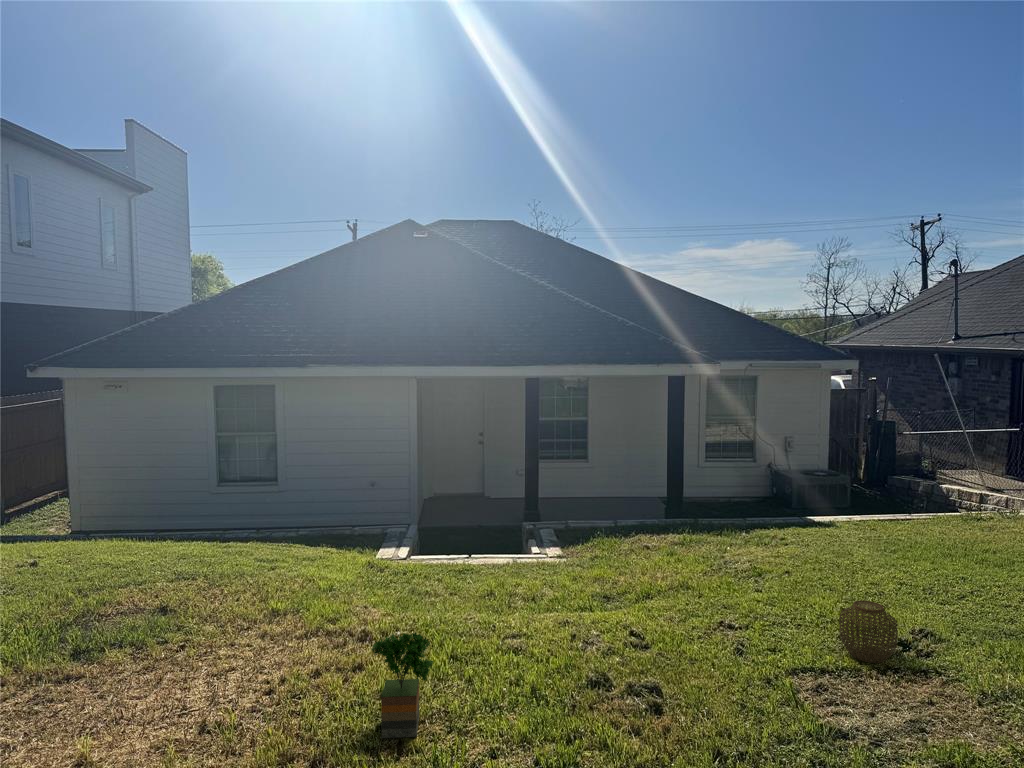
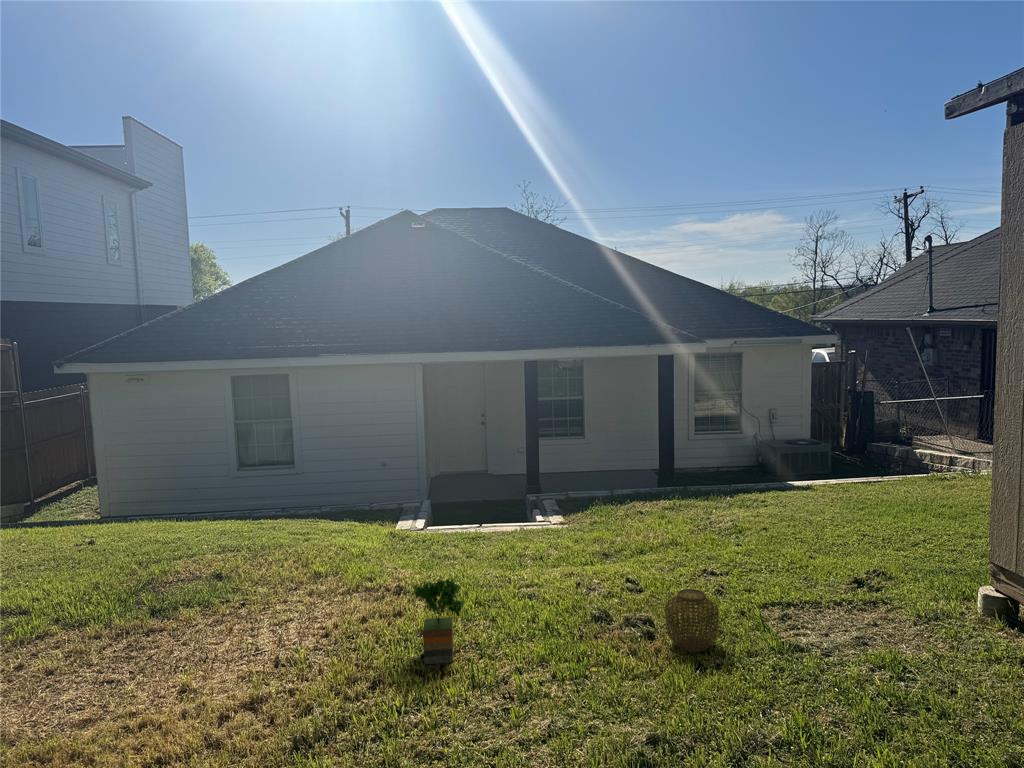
woven basket: present [839,600,898,663] -> present [665,589,719,652]

